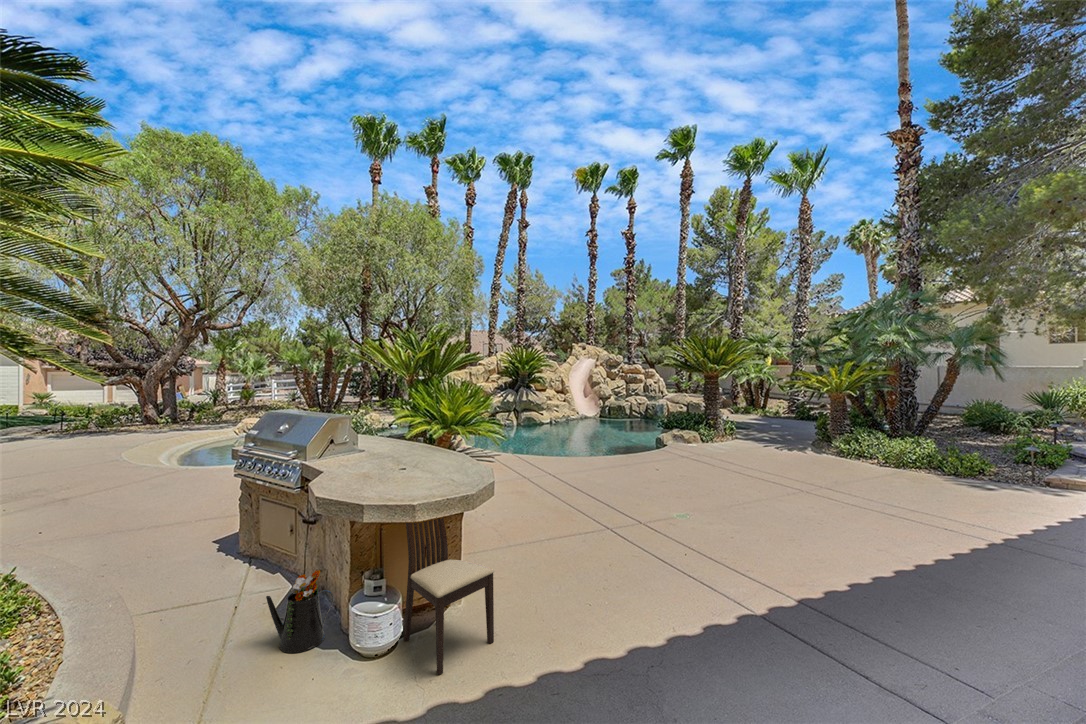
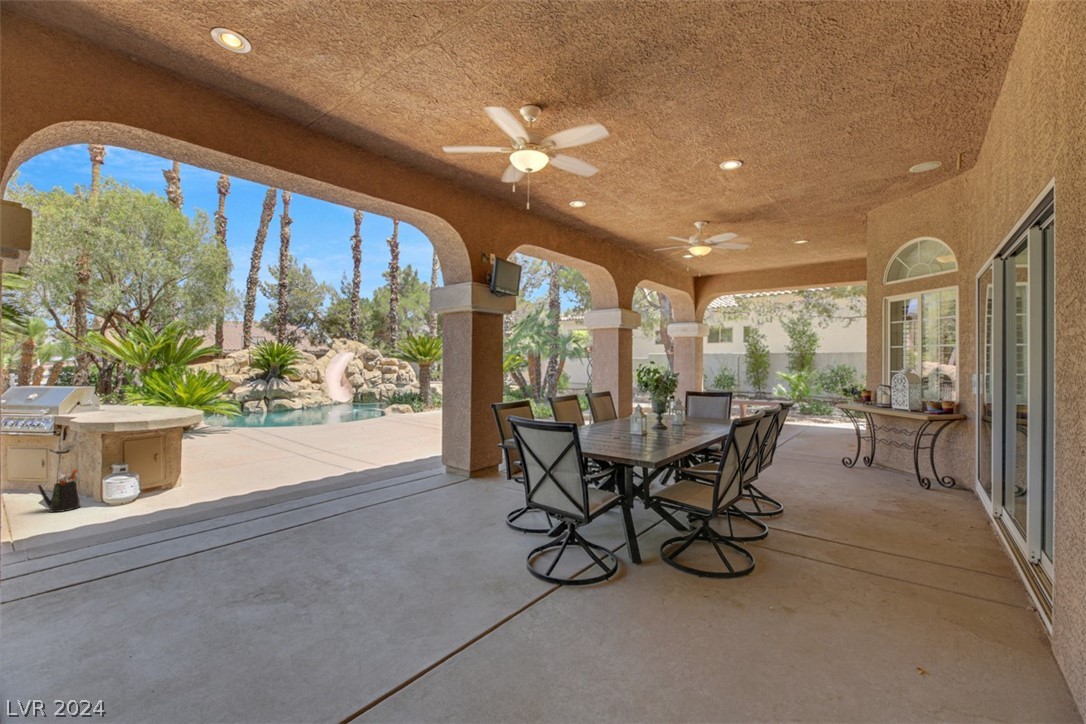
chair: present [403,517,494,675] -> none [138,415,197,506]

